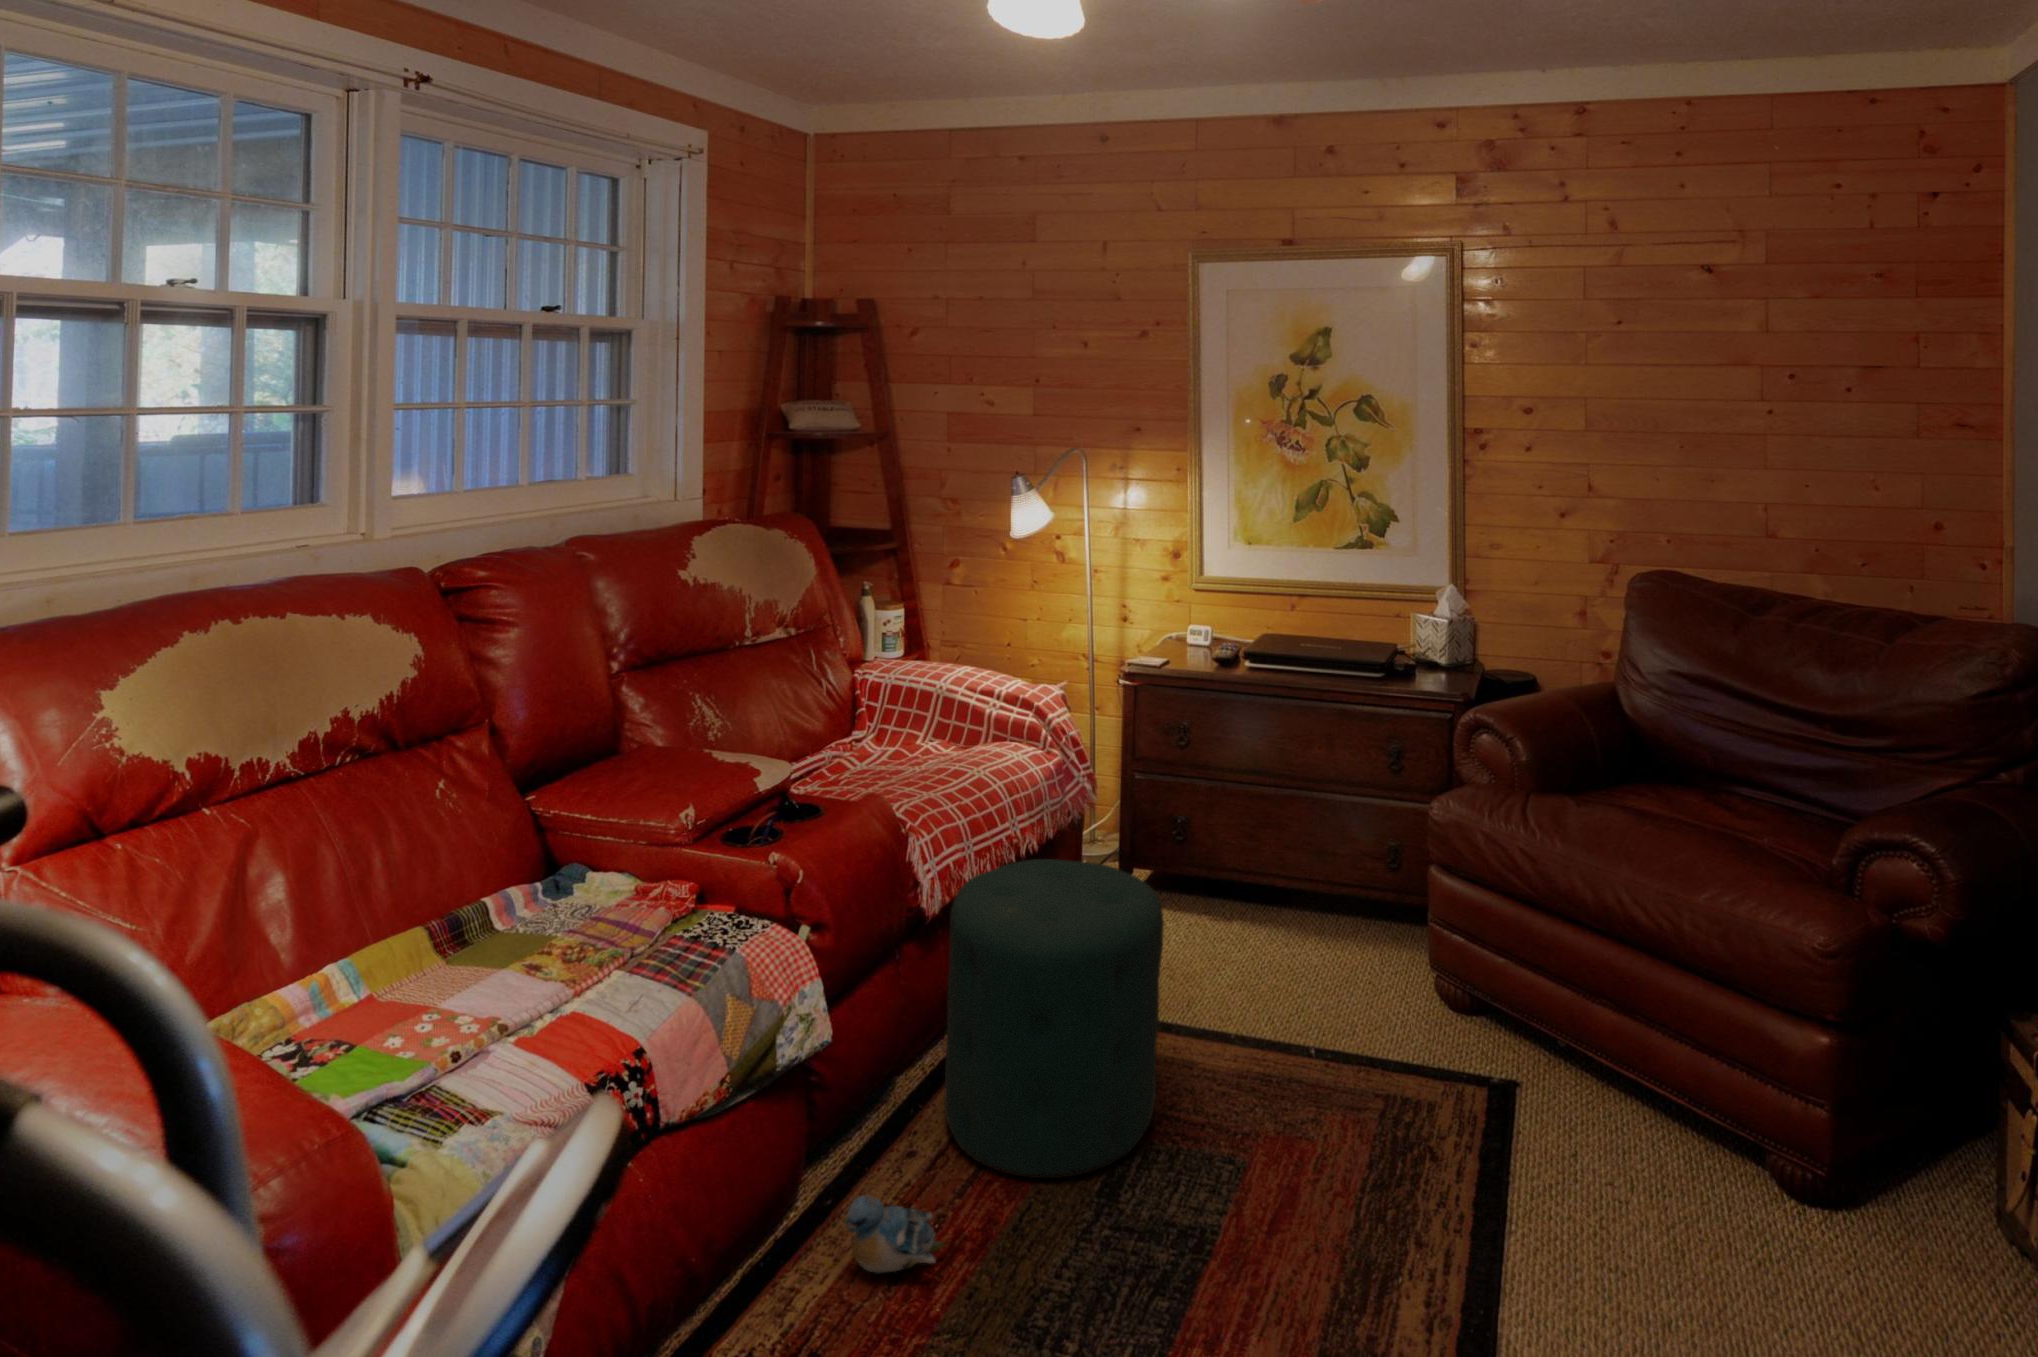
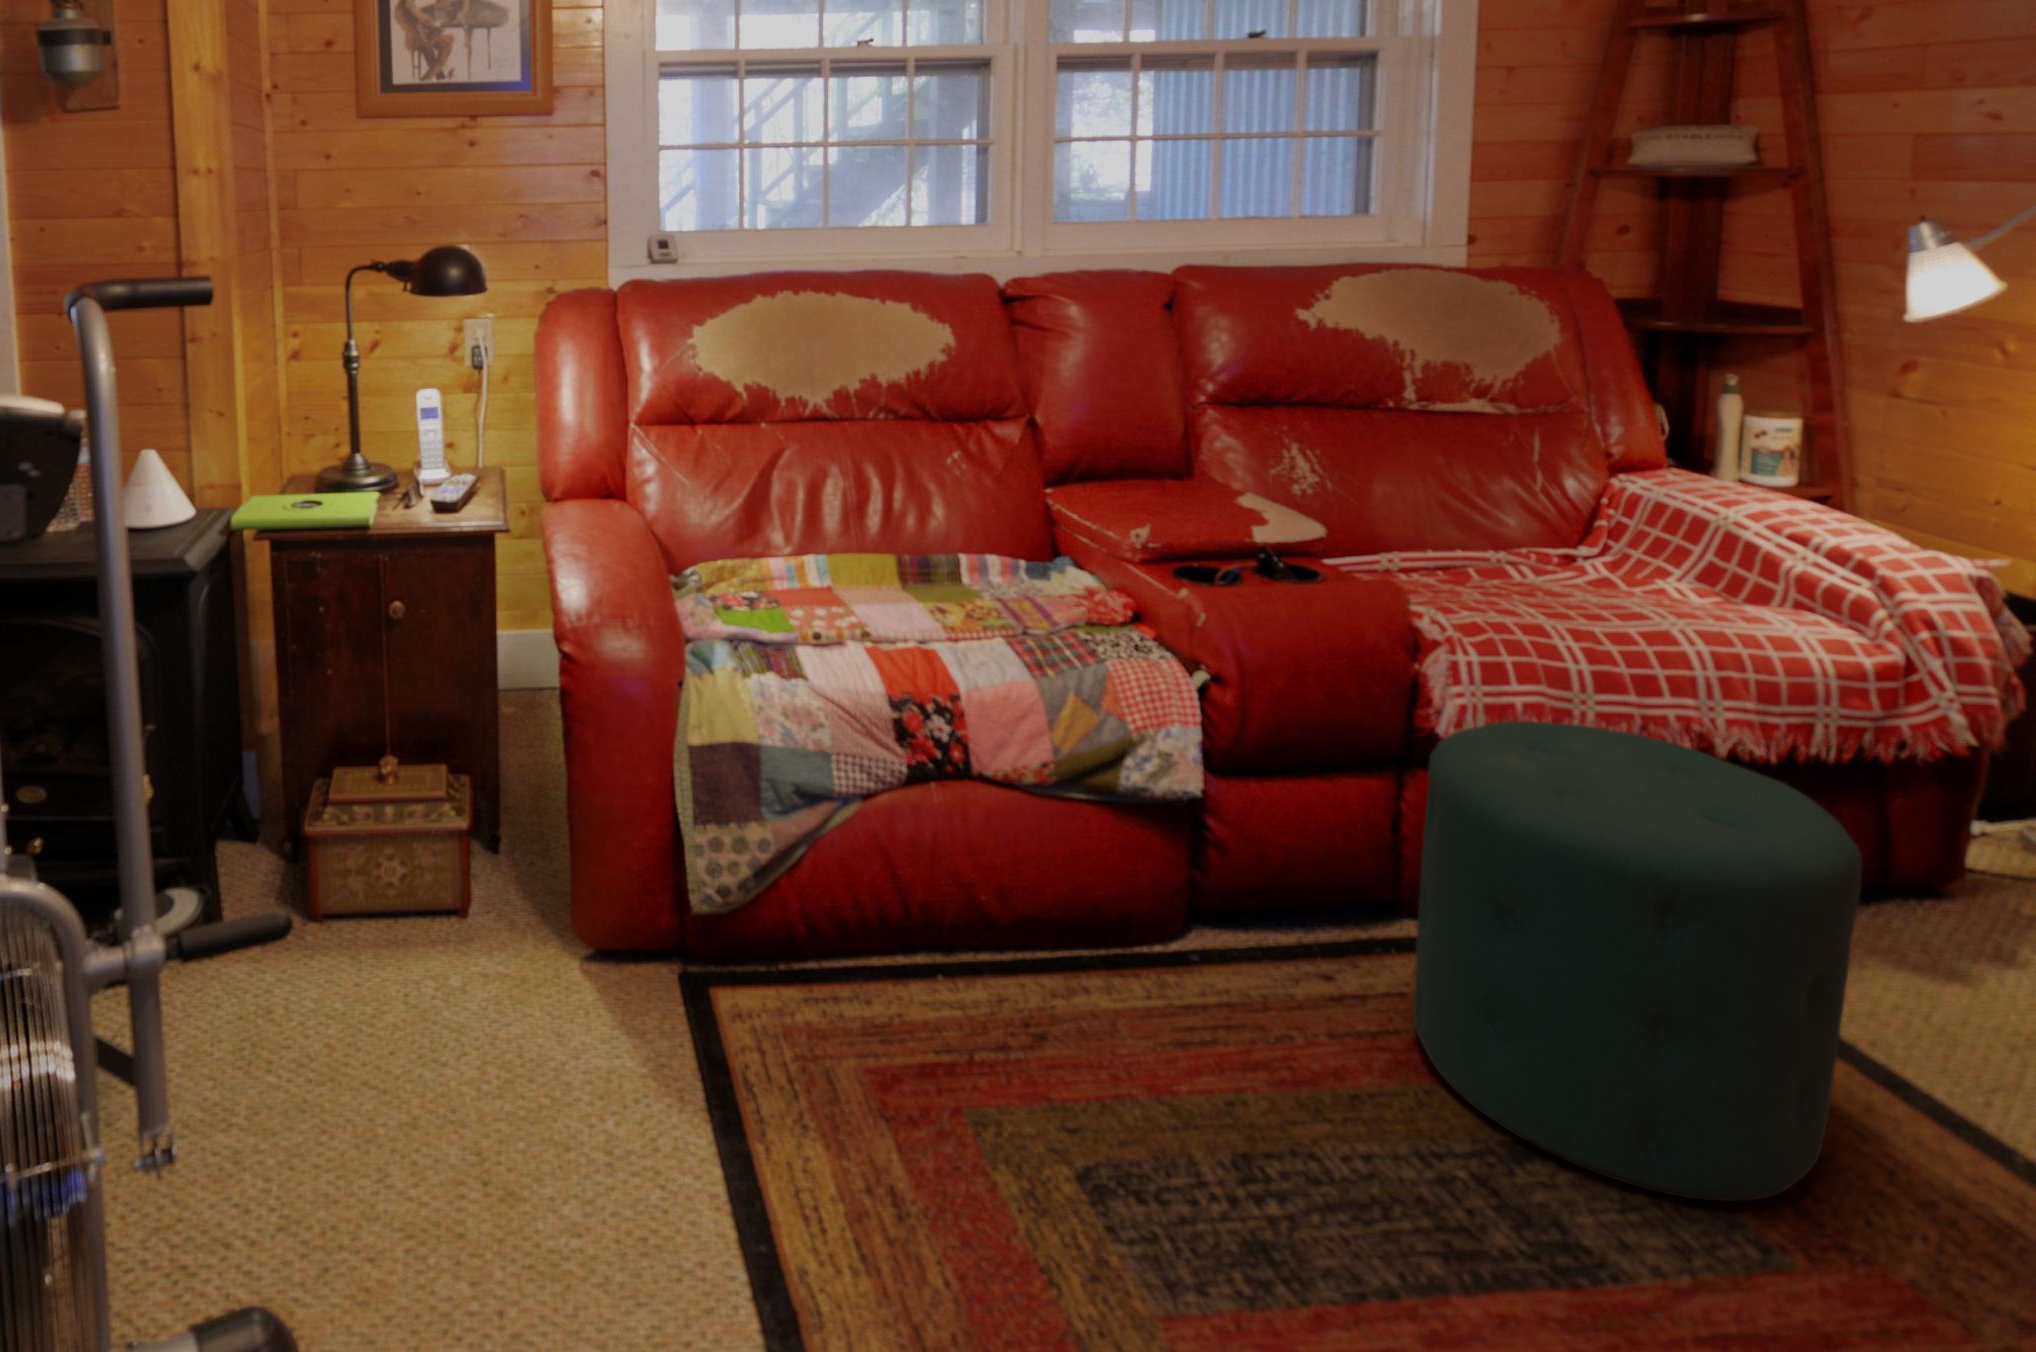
plush toy: present [844,1195,945,1273] -> none [1163,965,1289,1087]

